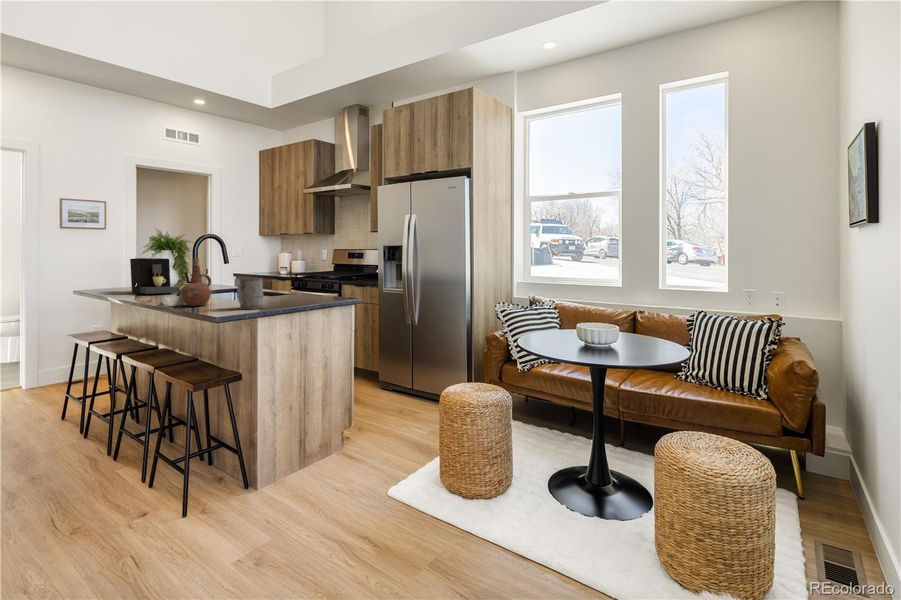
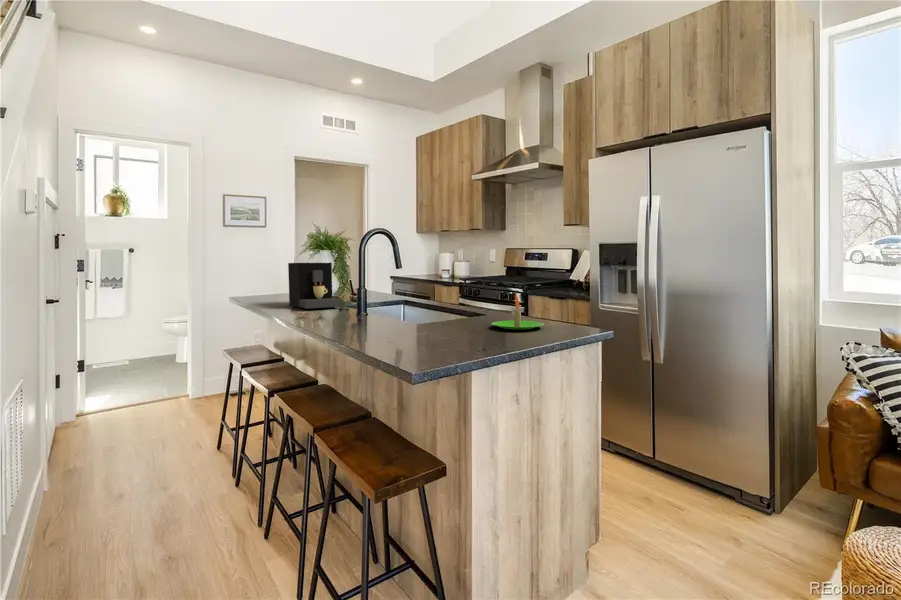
ceramic pitcher: present [181,258,211,306] -> none [354,265,393,335]
mug: present [237,278,264,309] -> none [438,297,474,347]
candle: none [285,278,321,301] -> present [492,294,544,330]

